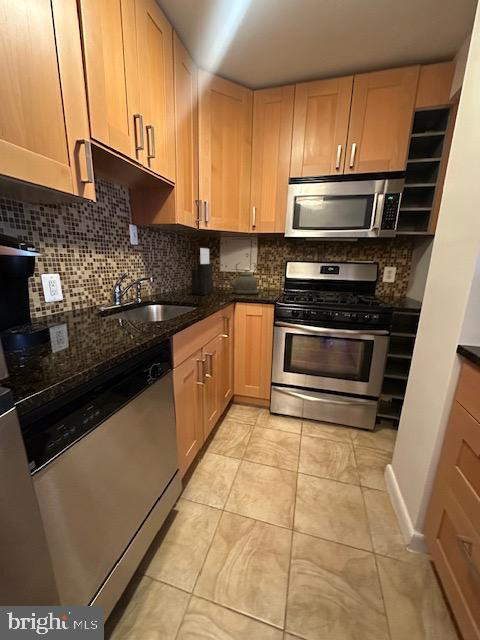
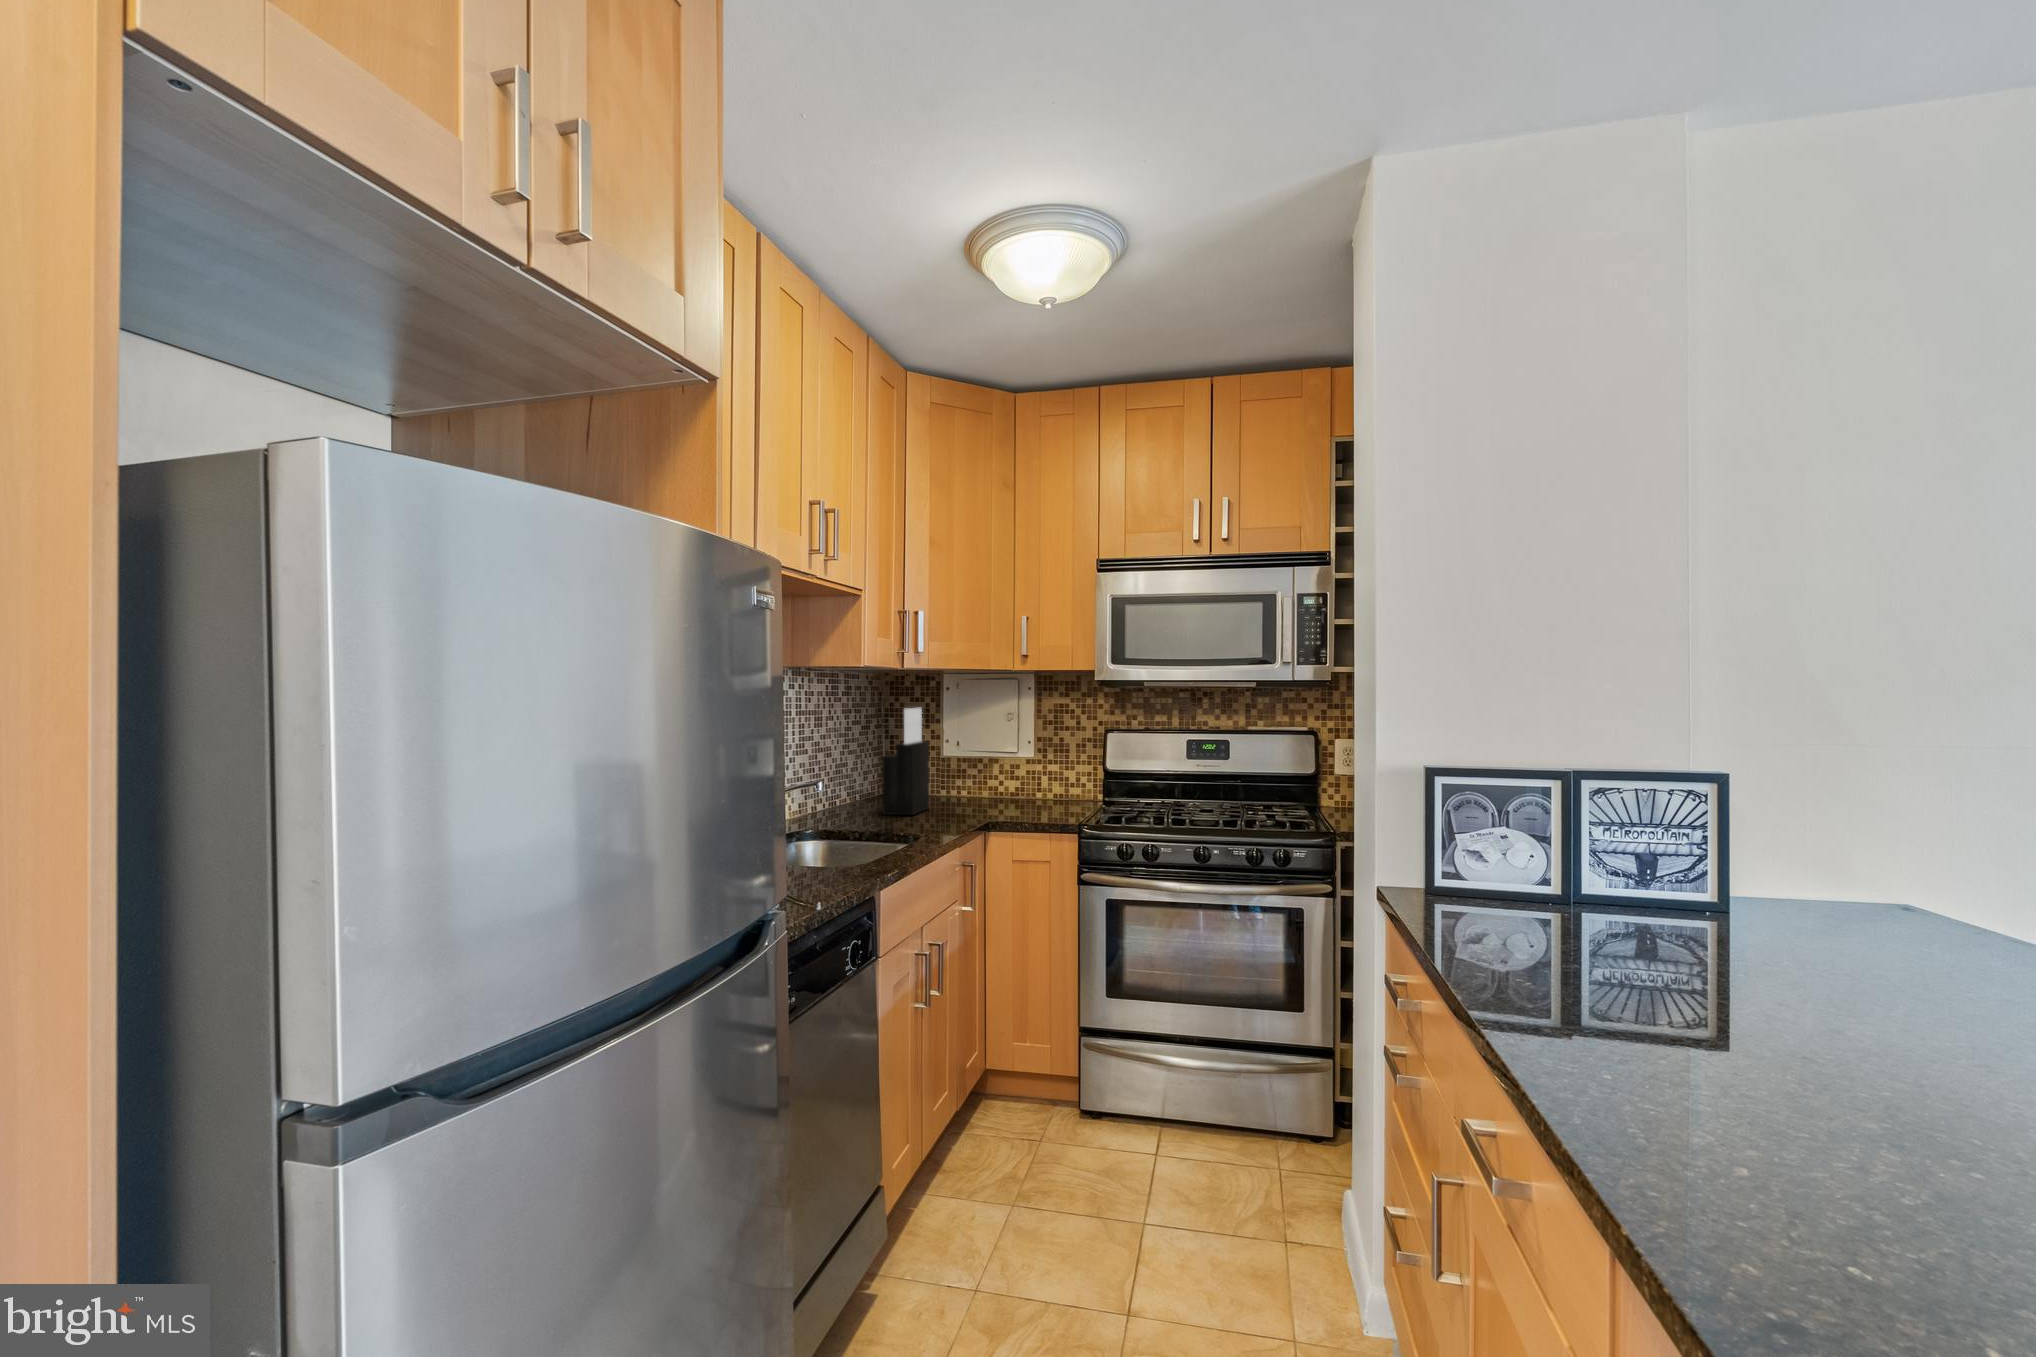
kettle: present [225,264,259,295] -> none [959,737,1041,813]

